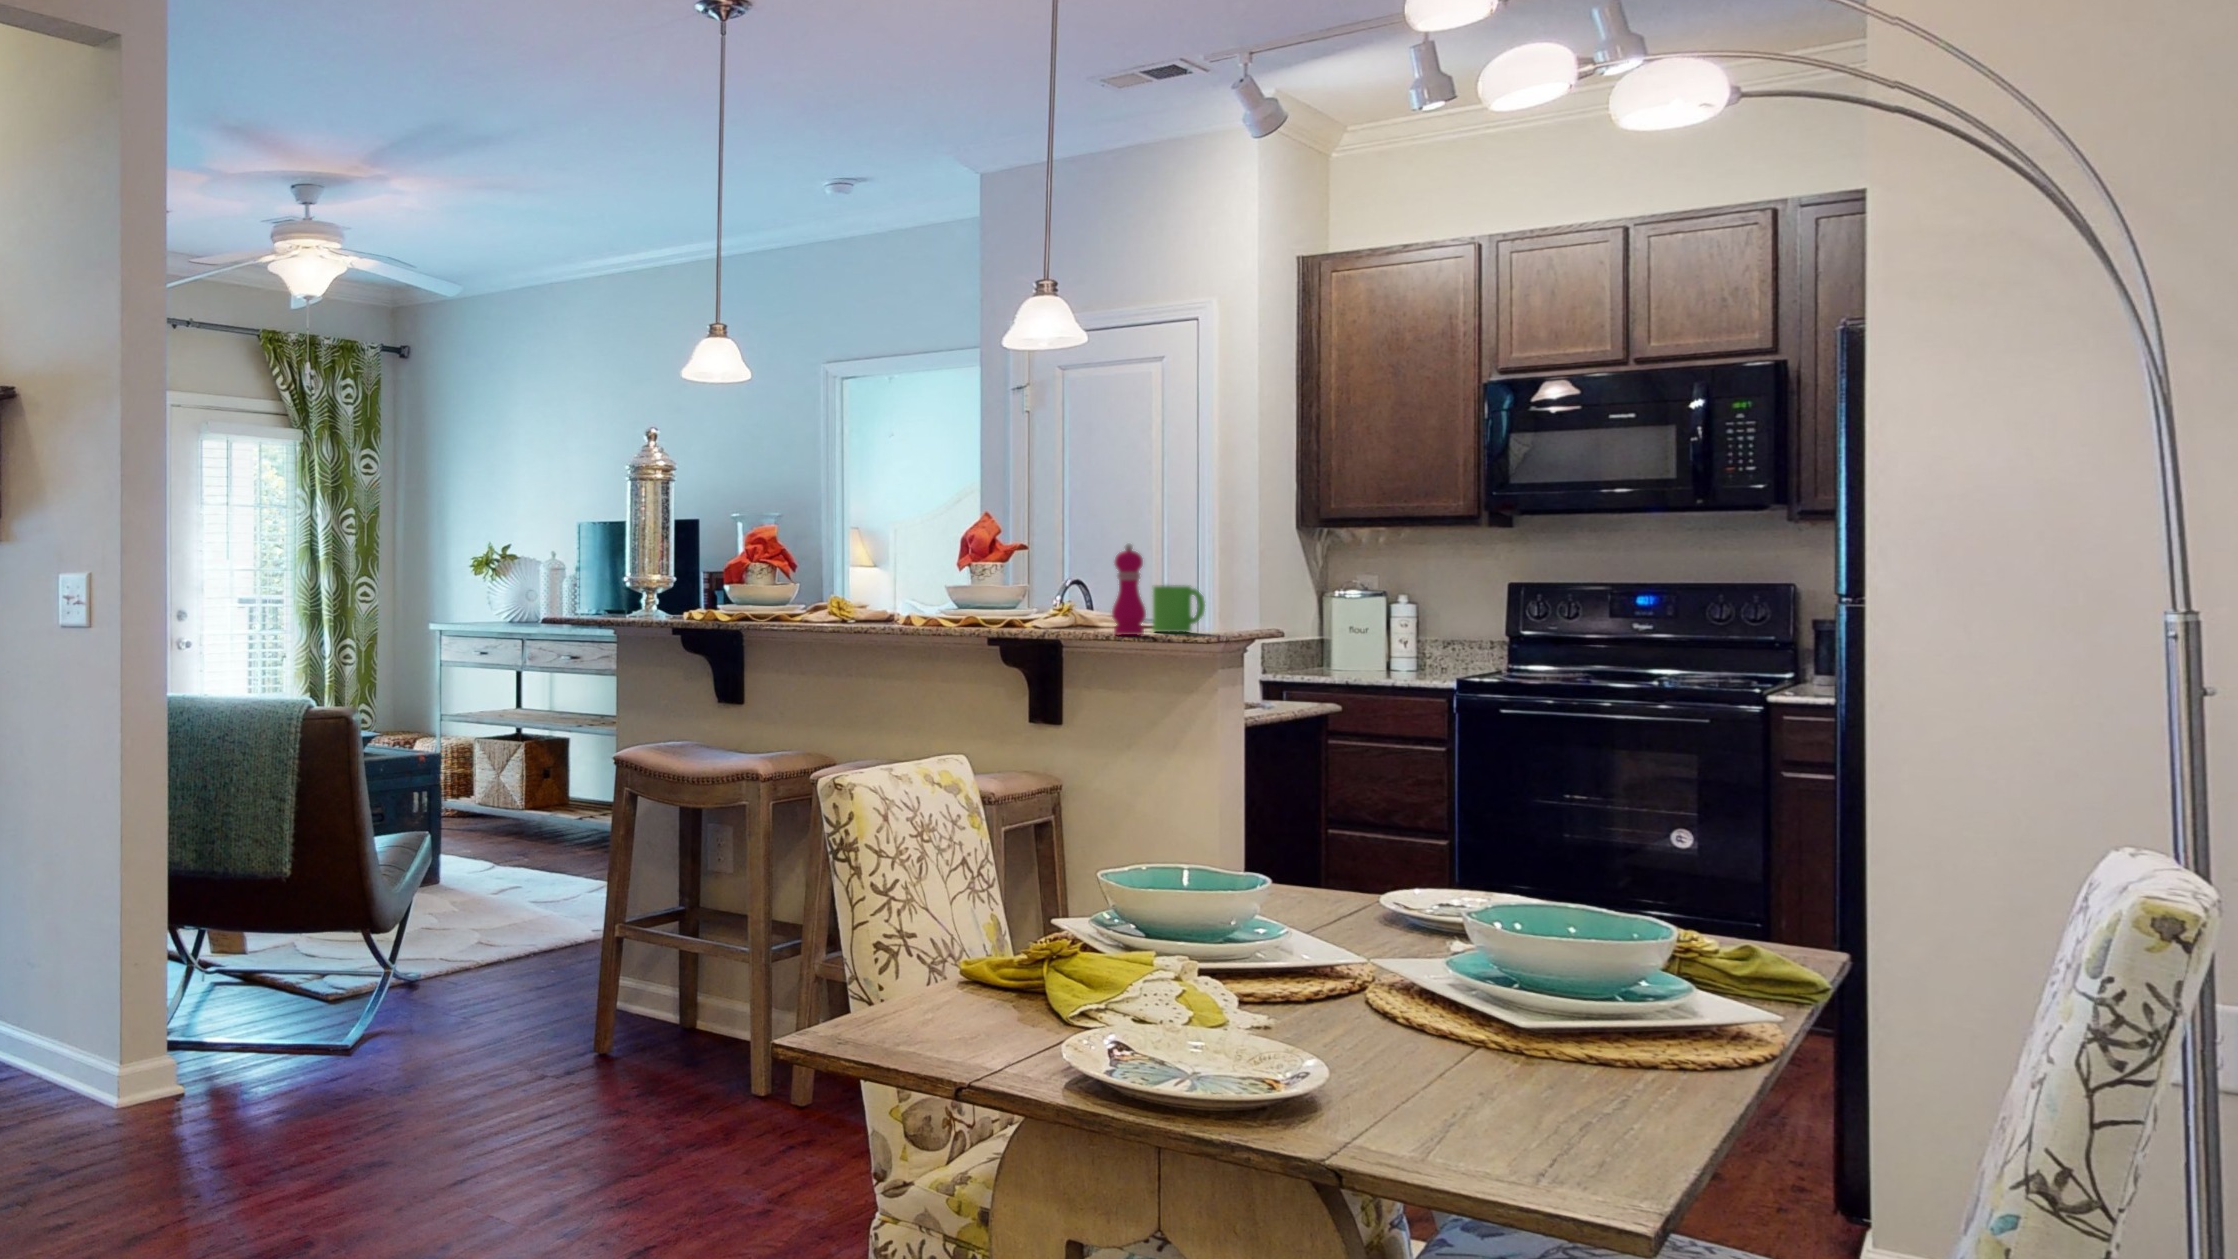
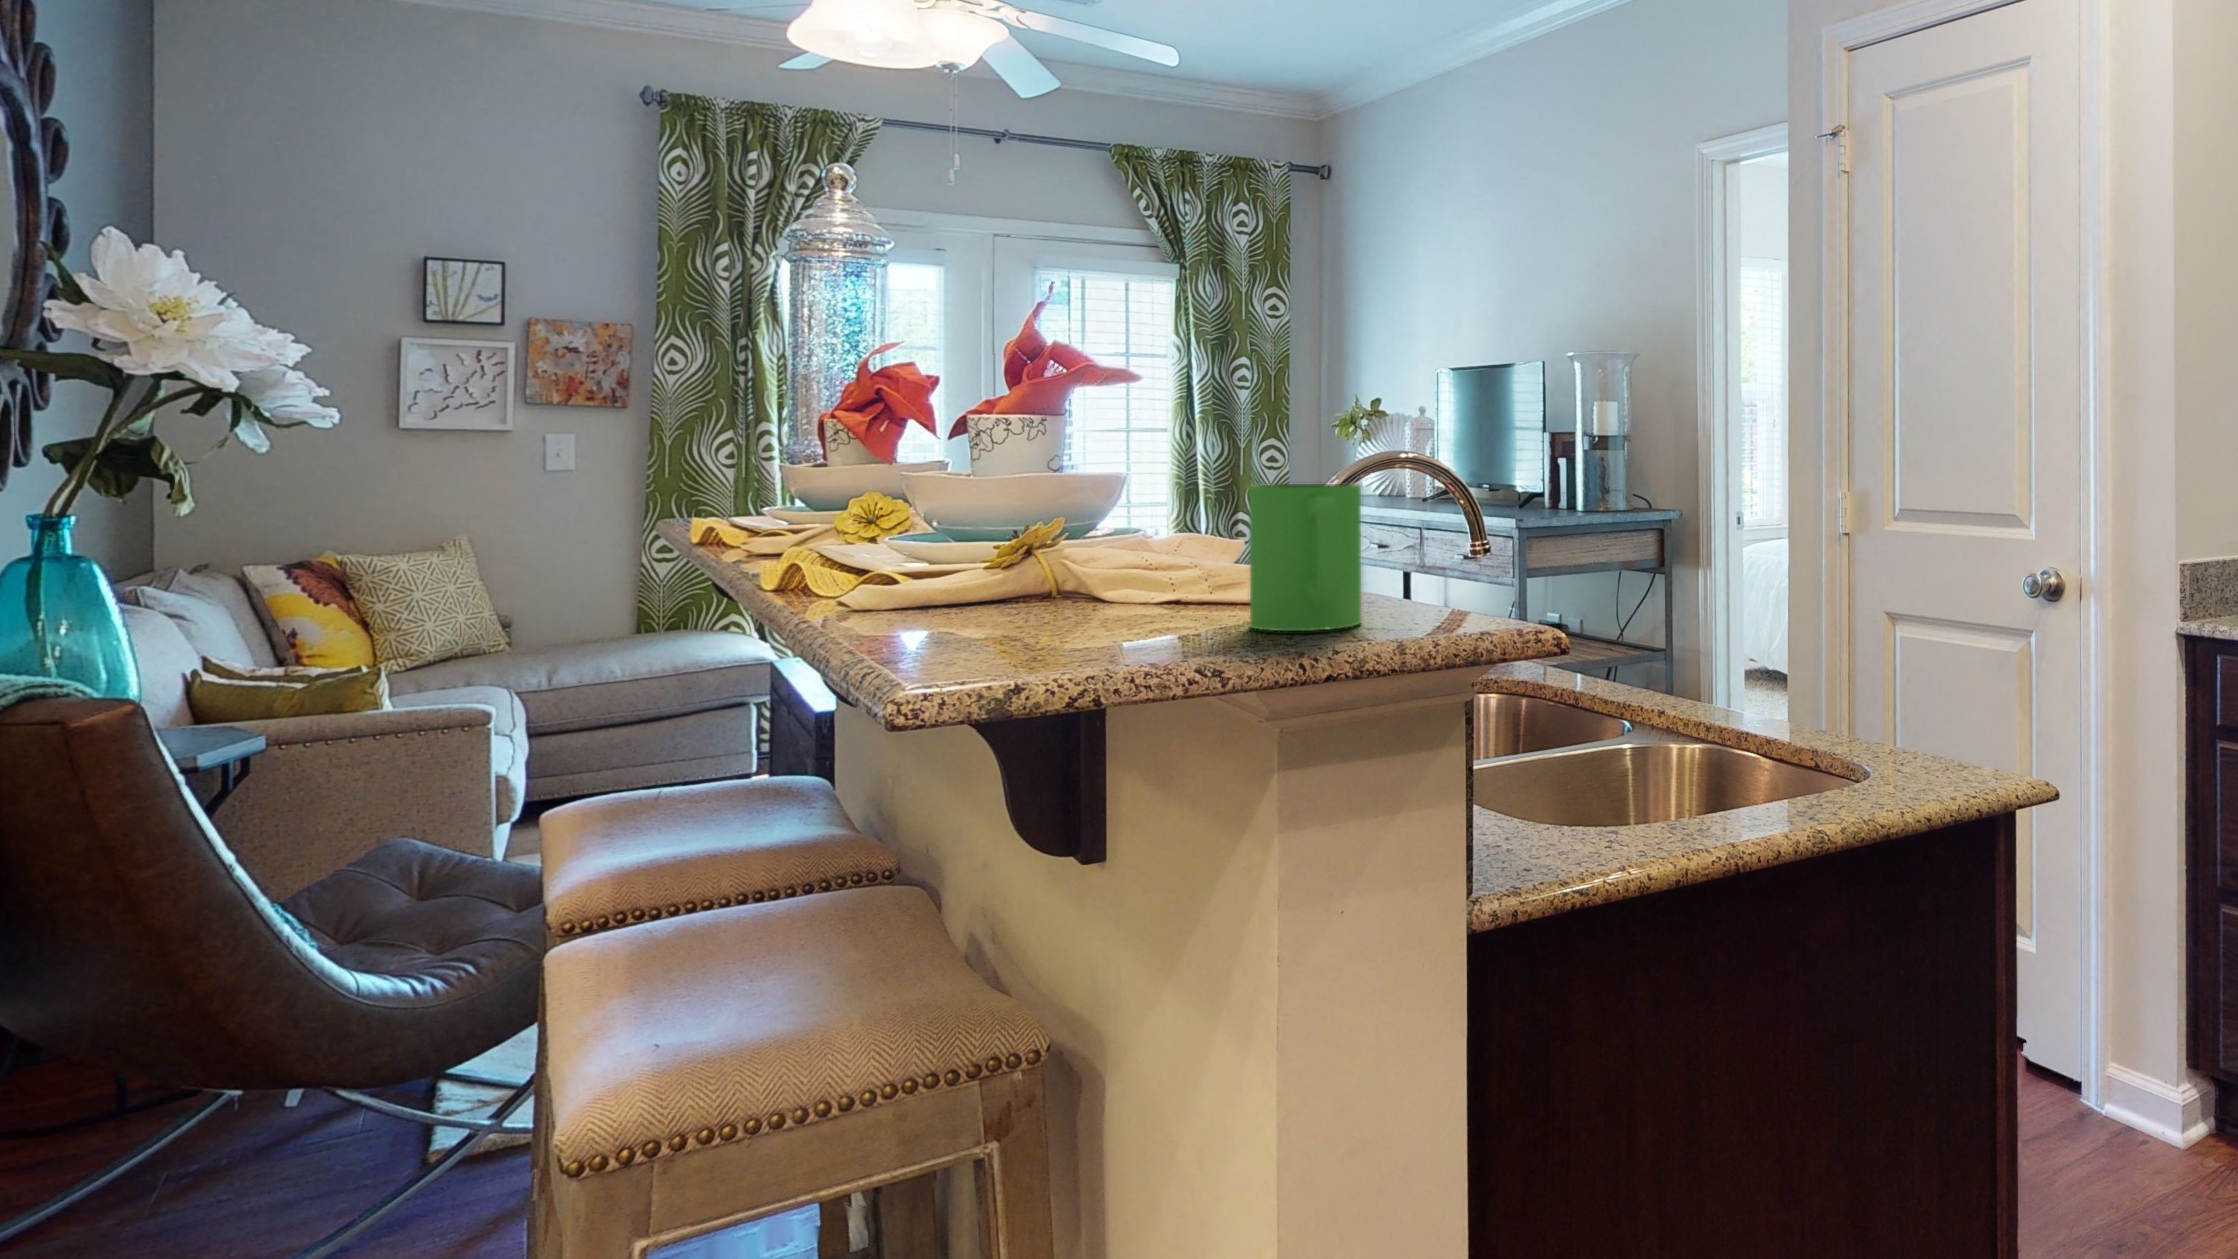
pepper mill: present [1112,544,1146,635] -> none [1017,356,1127,649]

